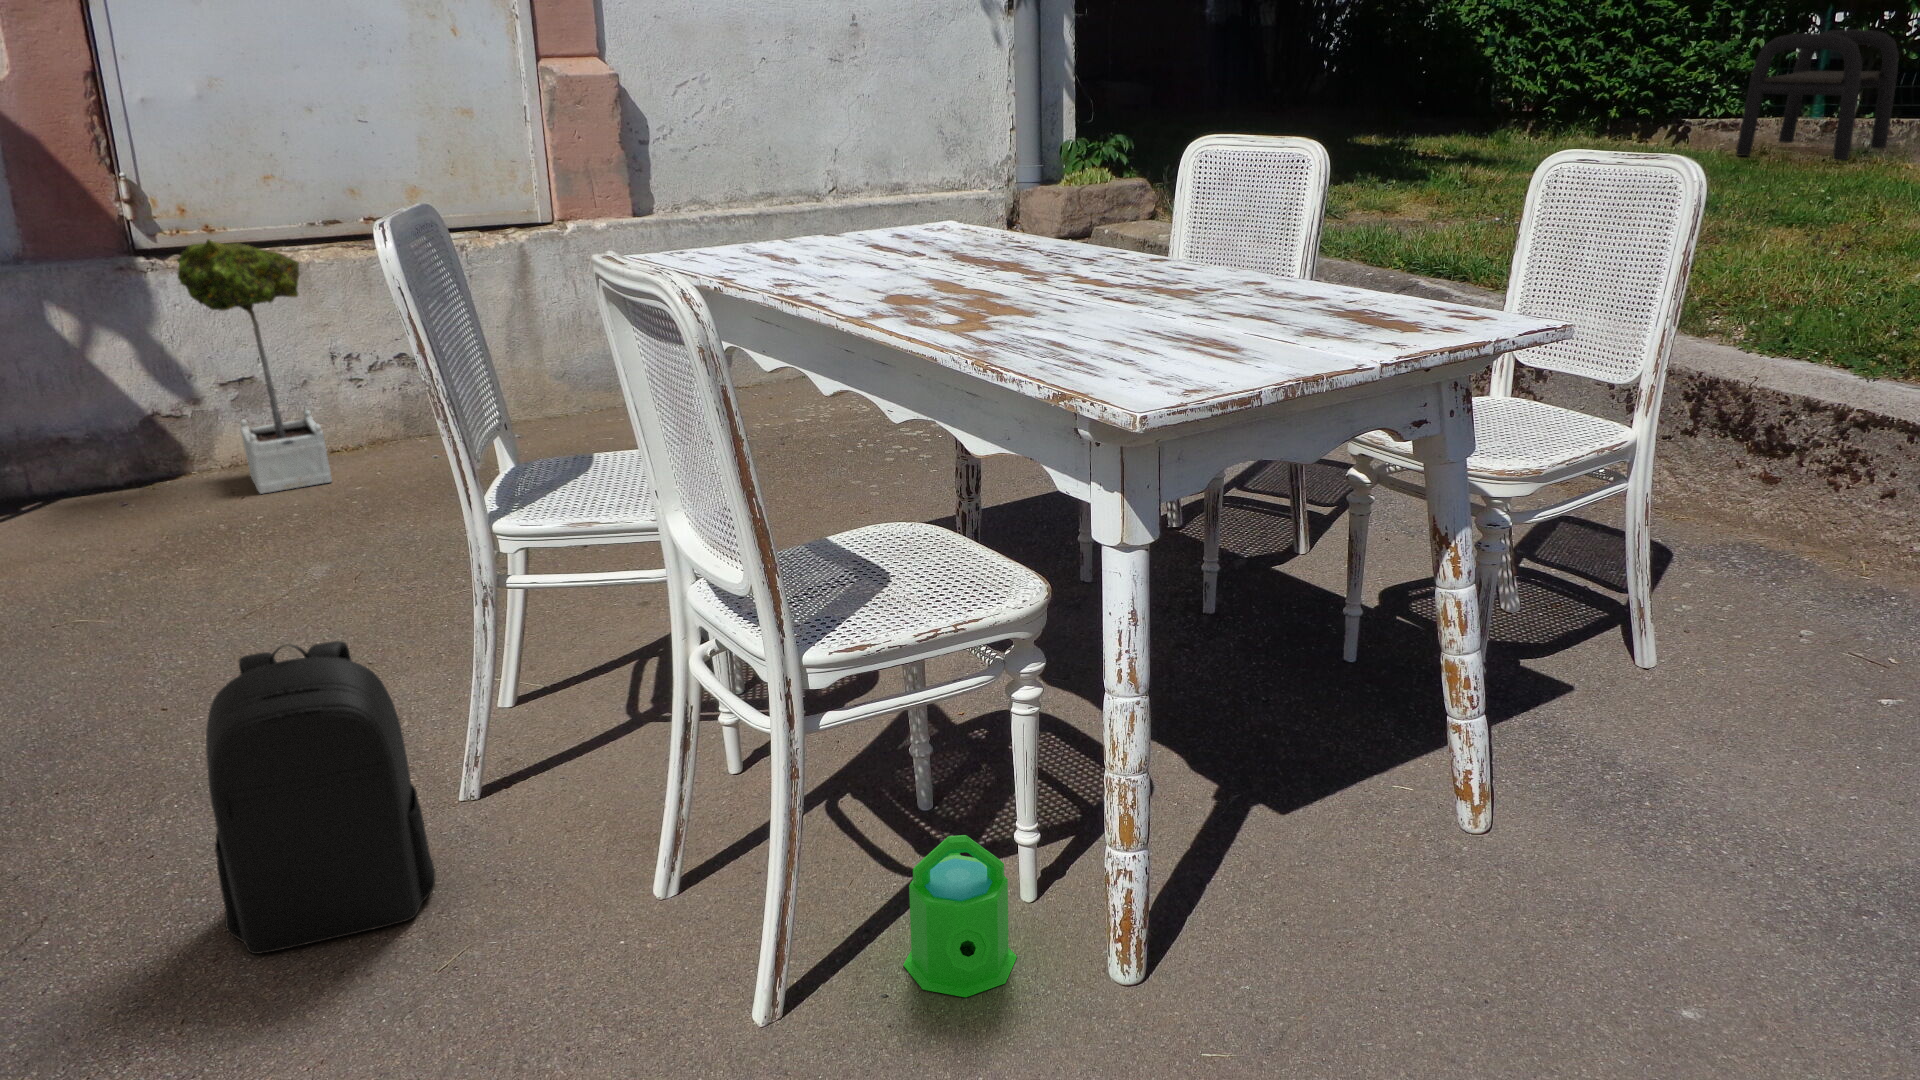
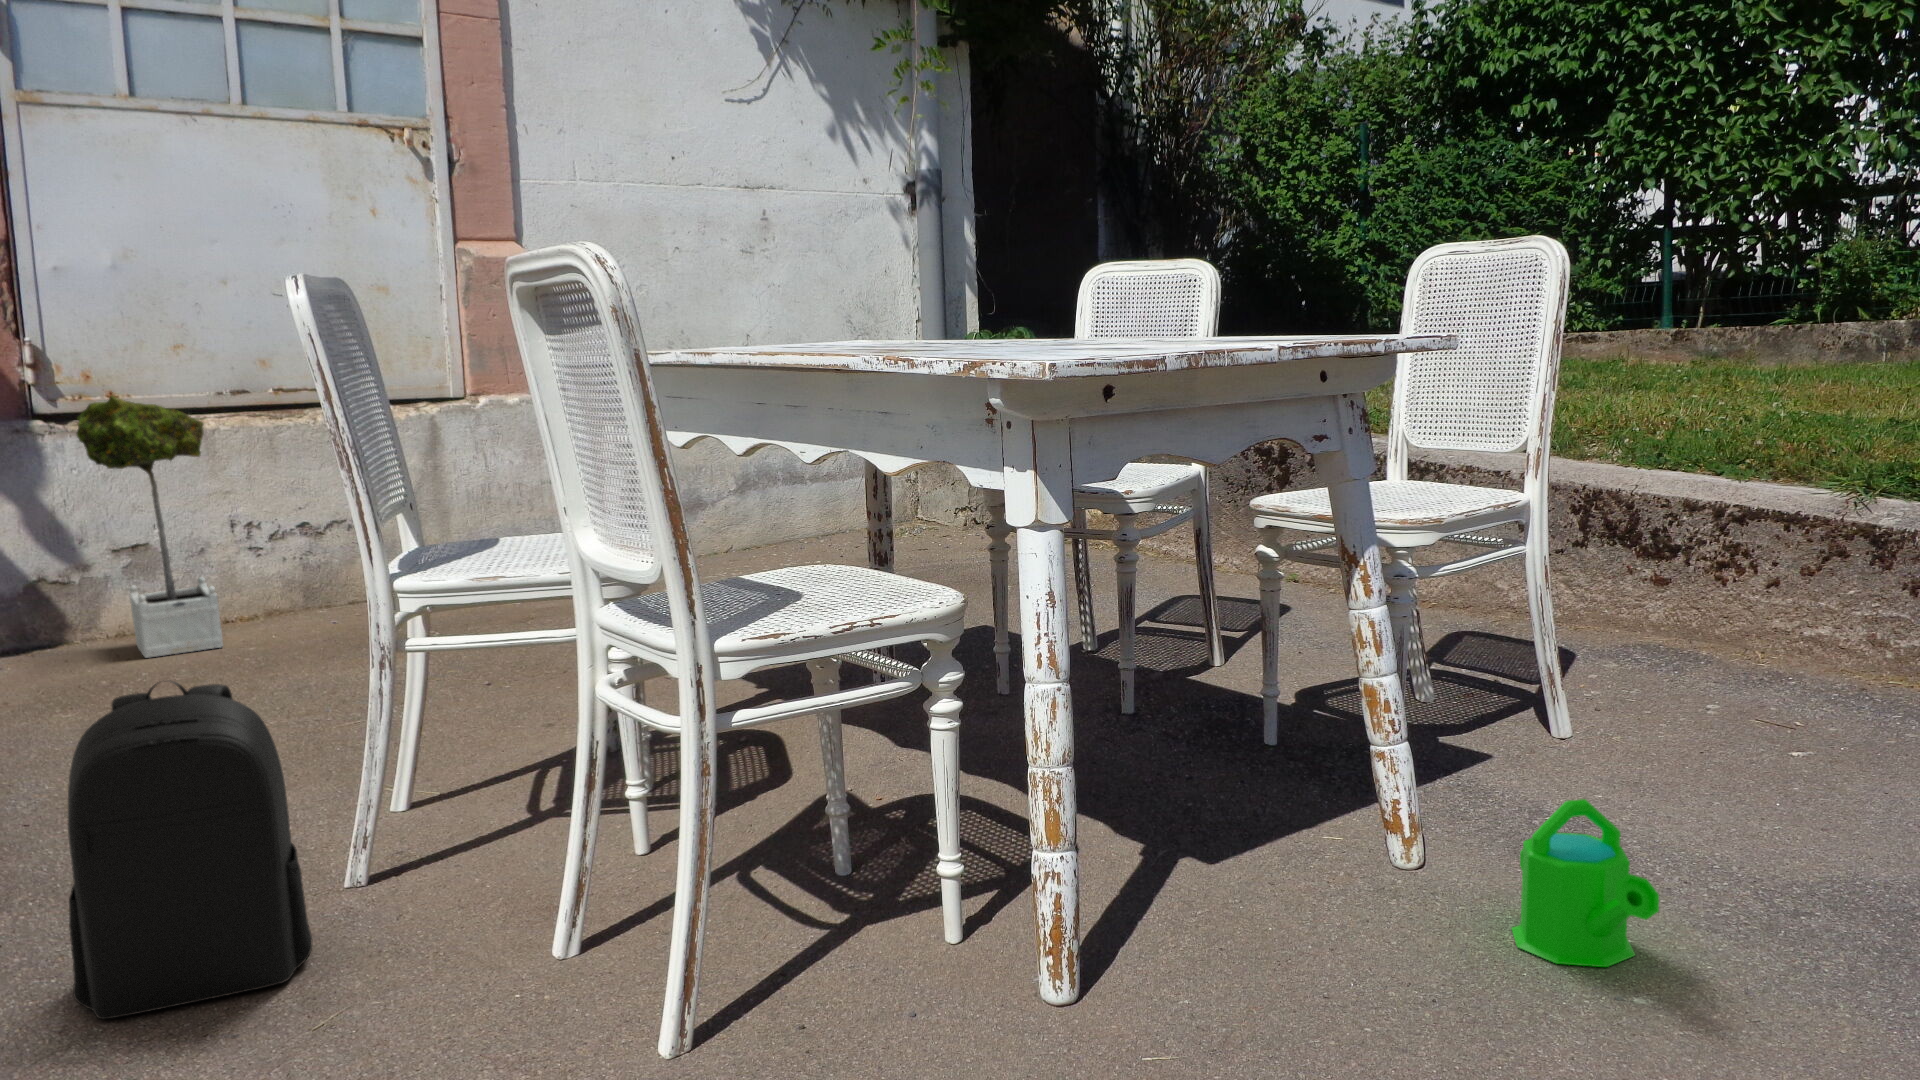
bench: present [1736,29,1899,161] -> none [1596,247,1732,359]
watering can: present [903,835,1017,997] -> present [1511,799,1659,967]

